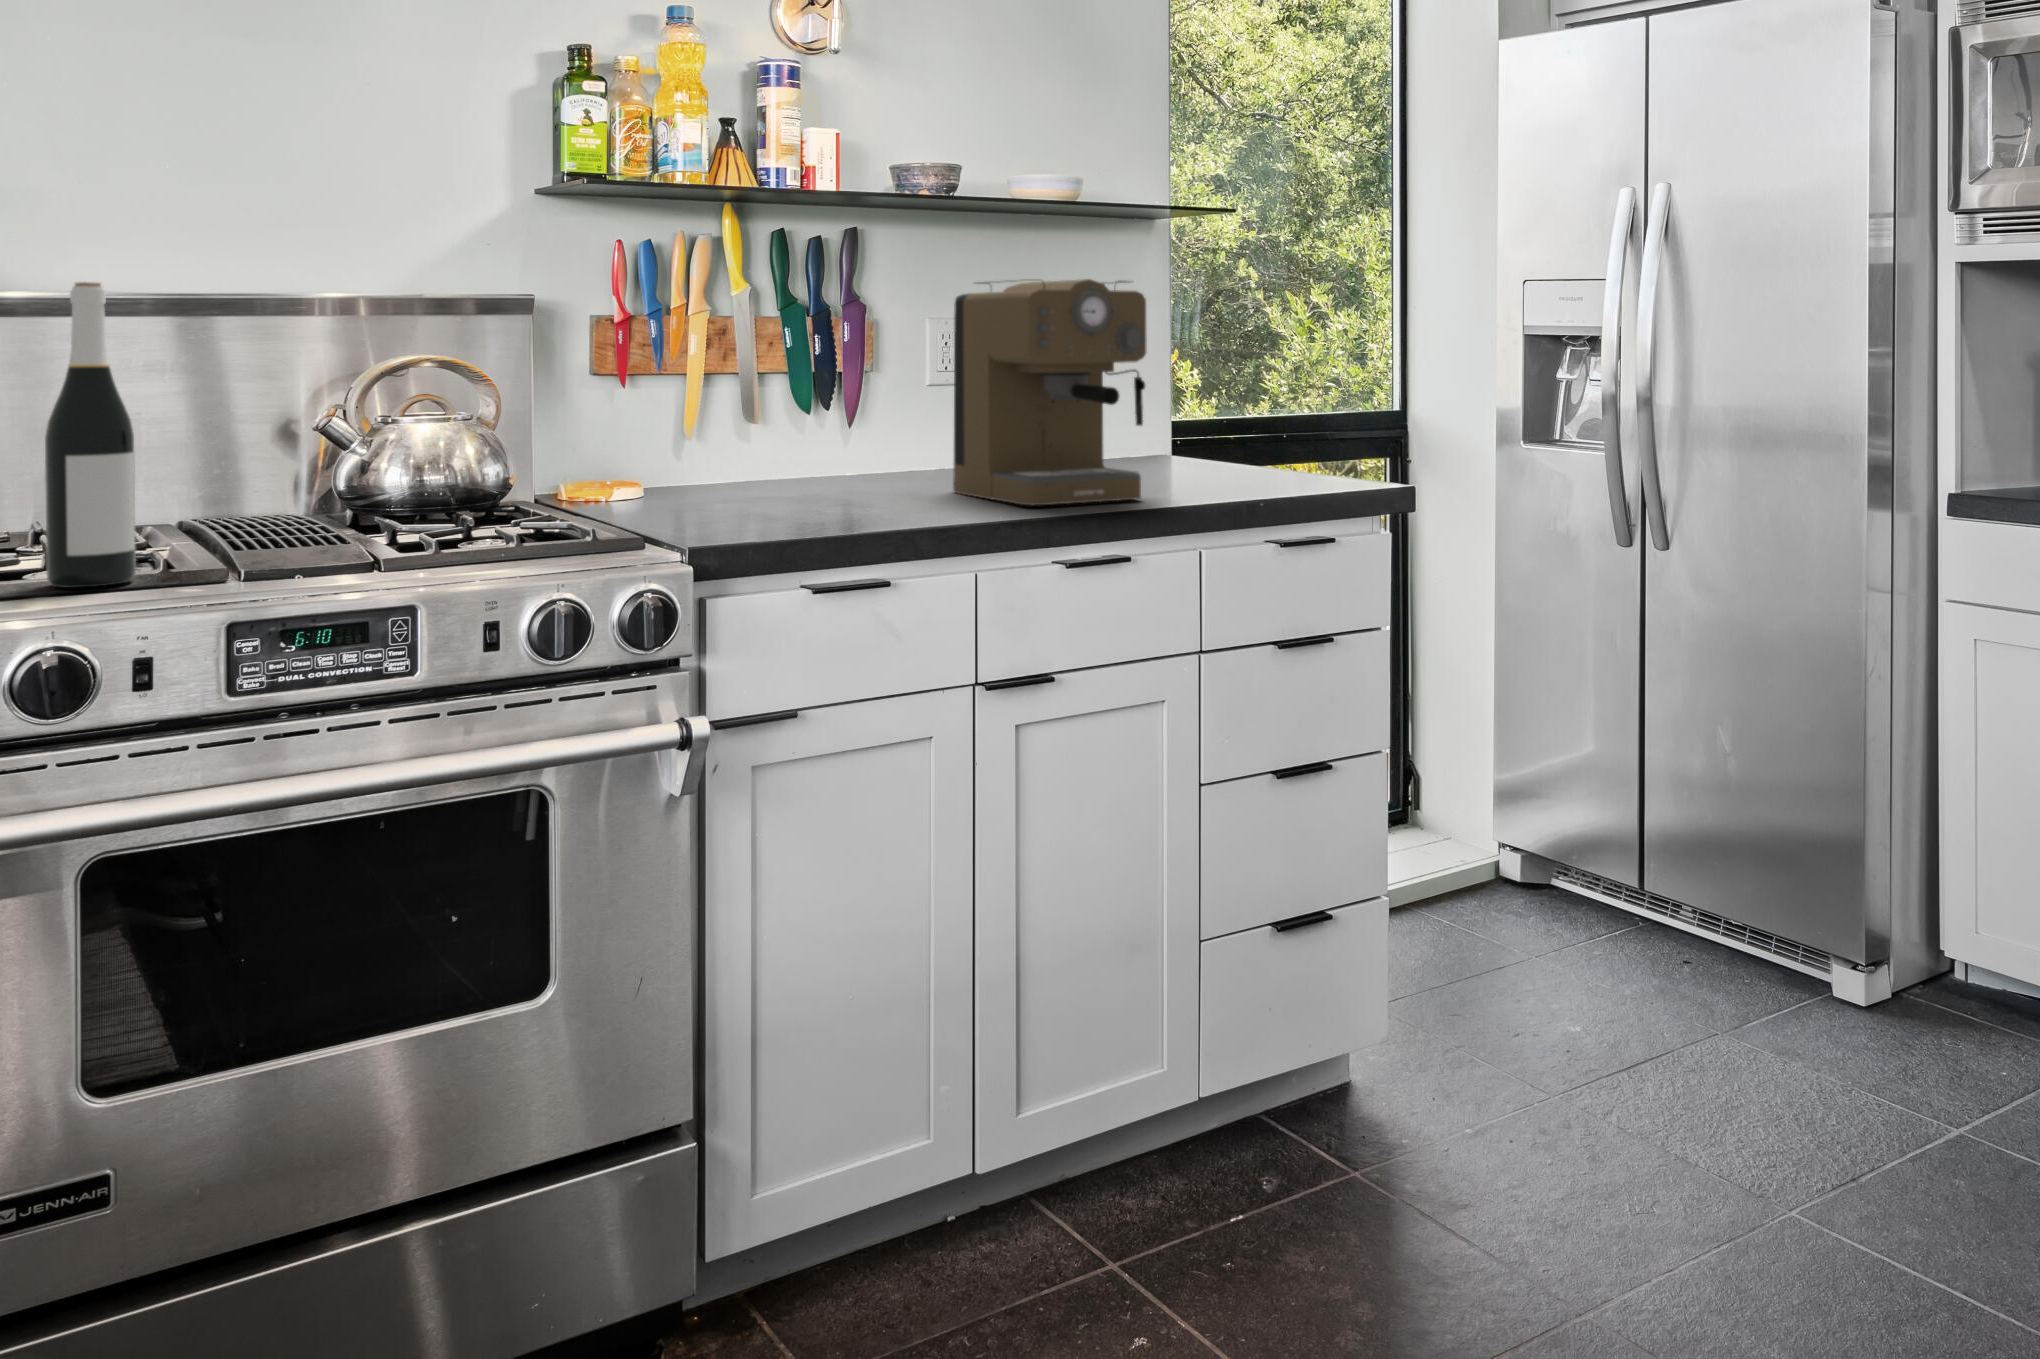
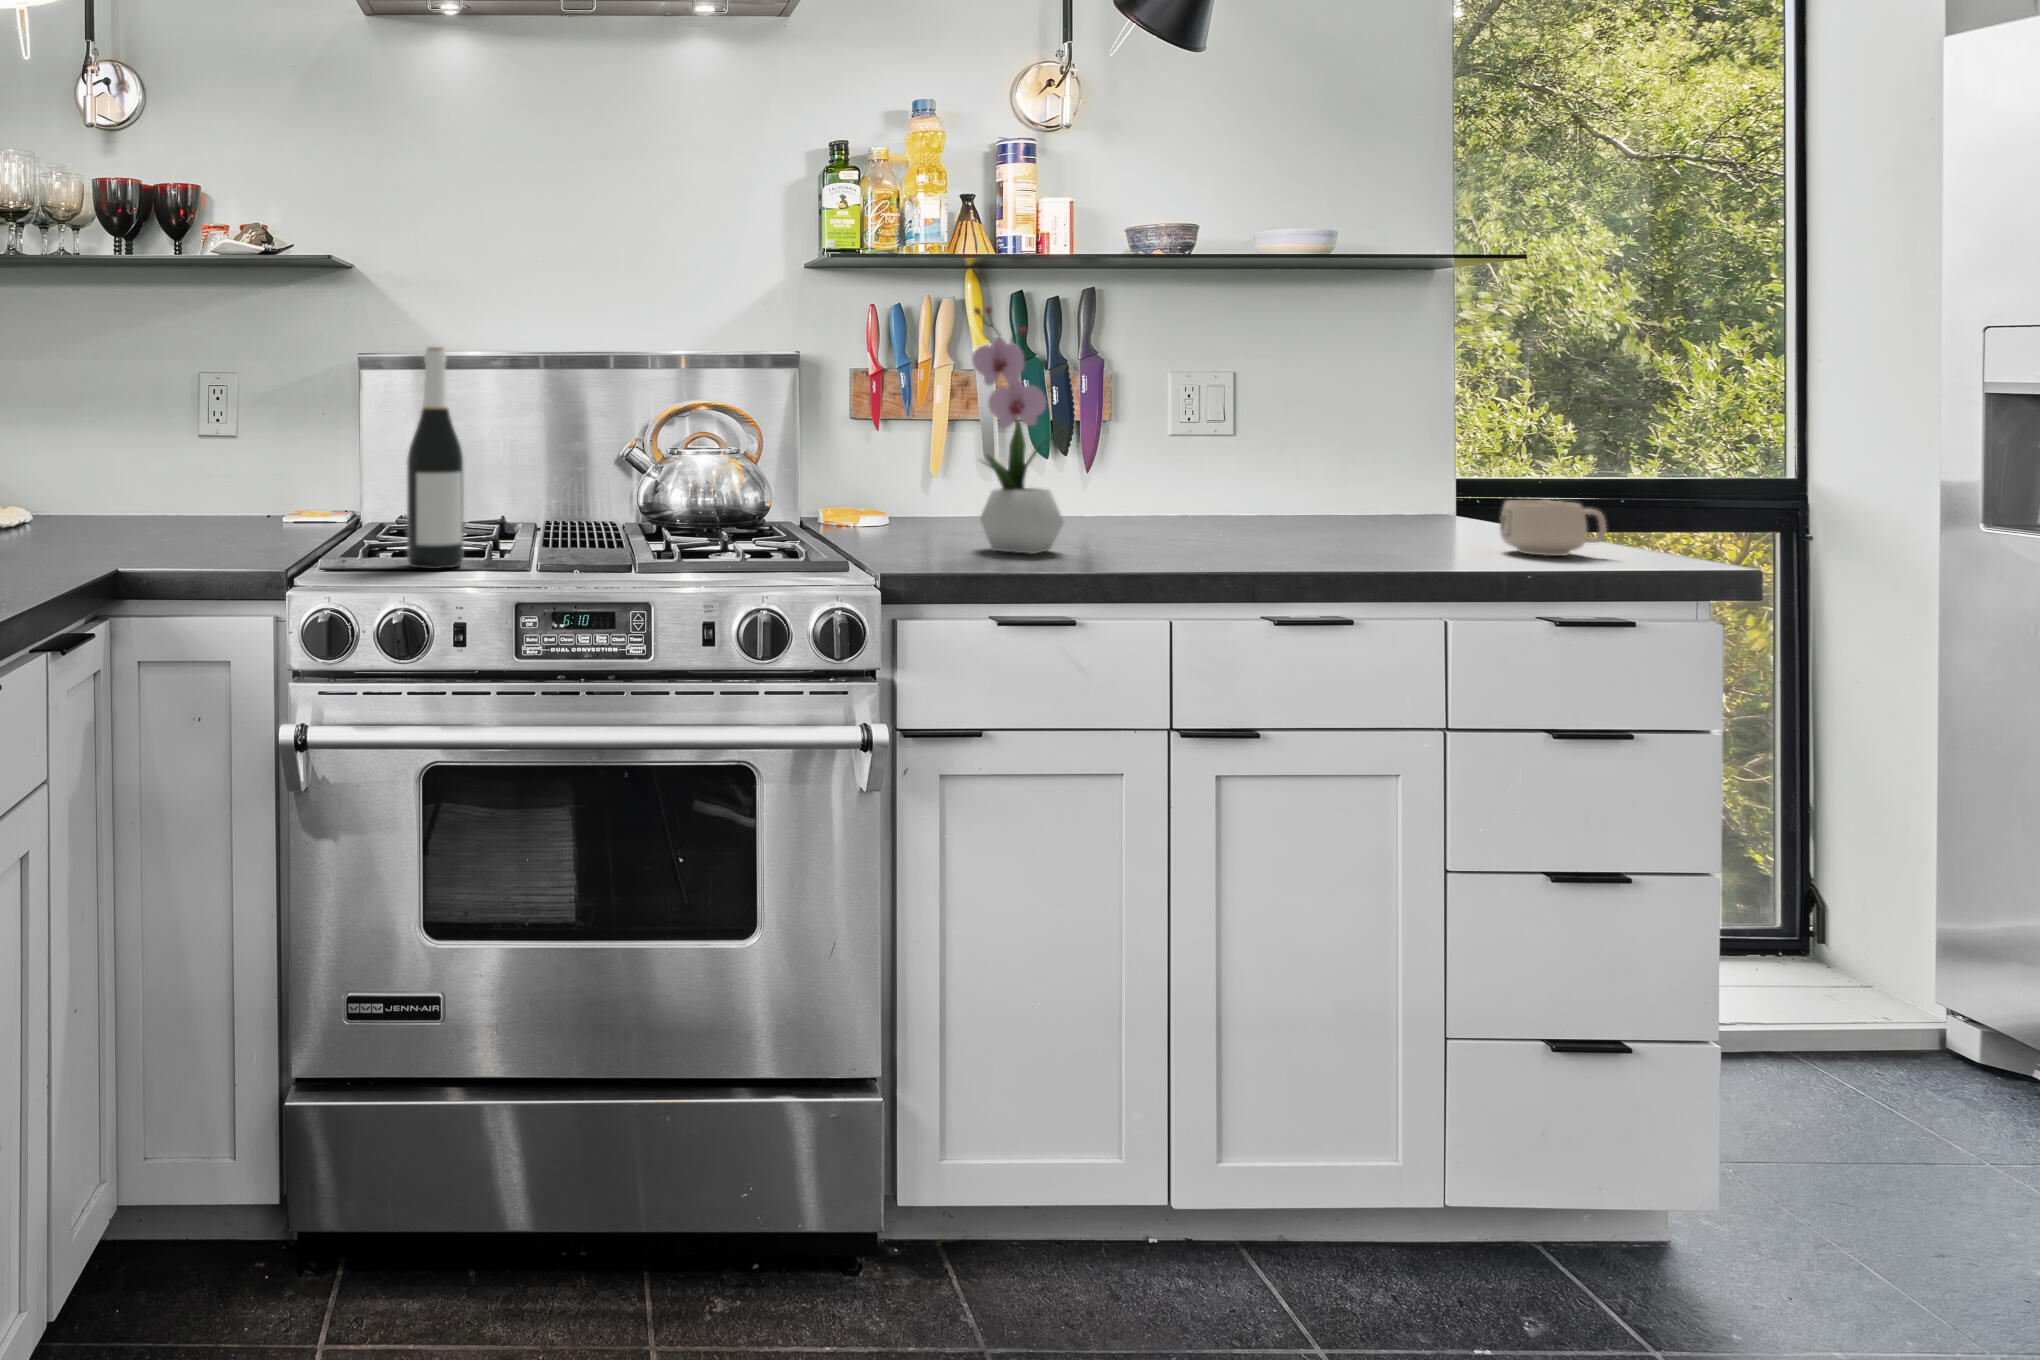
flower arrangement: none [771,245,867,517] -> present [972,307,1064,554]
coffee maker: present [953,279,1147,505] -> none [1174,332,1383,558]
mug: none [1233,438,1312,488] -> present [1500,500,1607,556]

